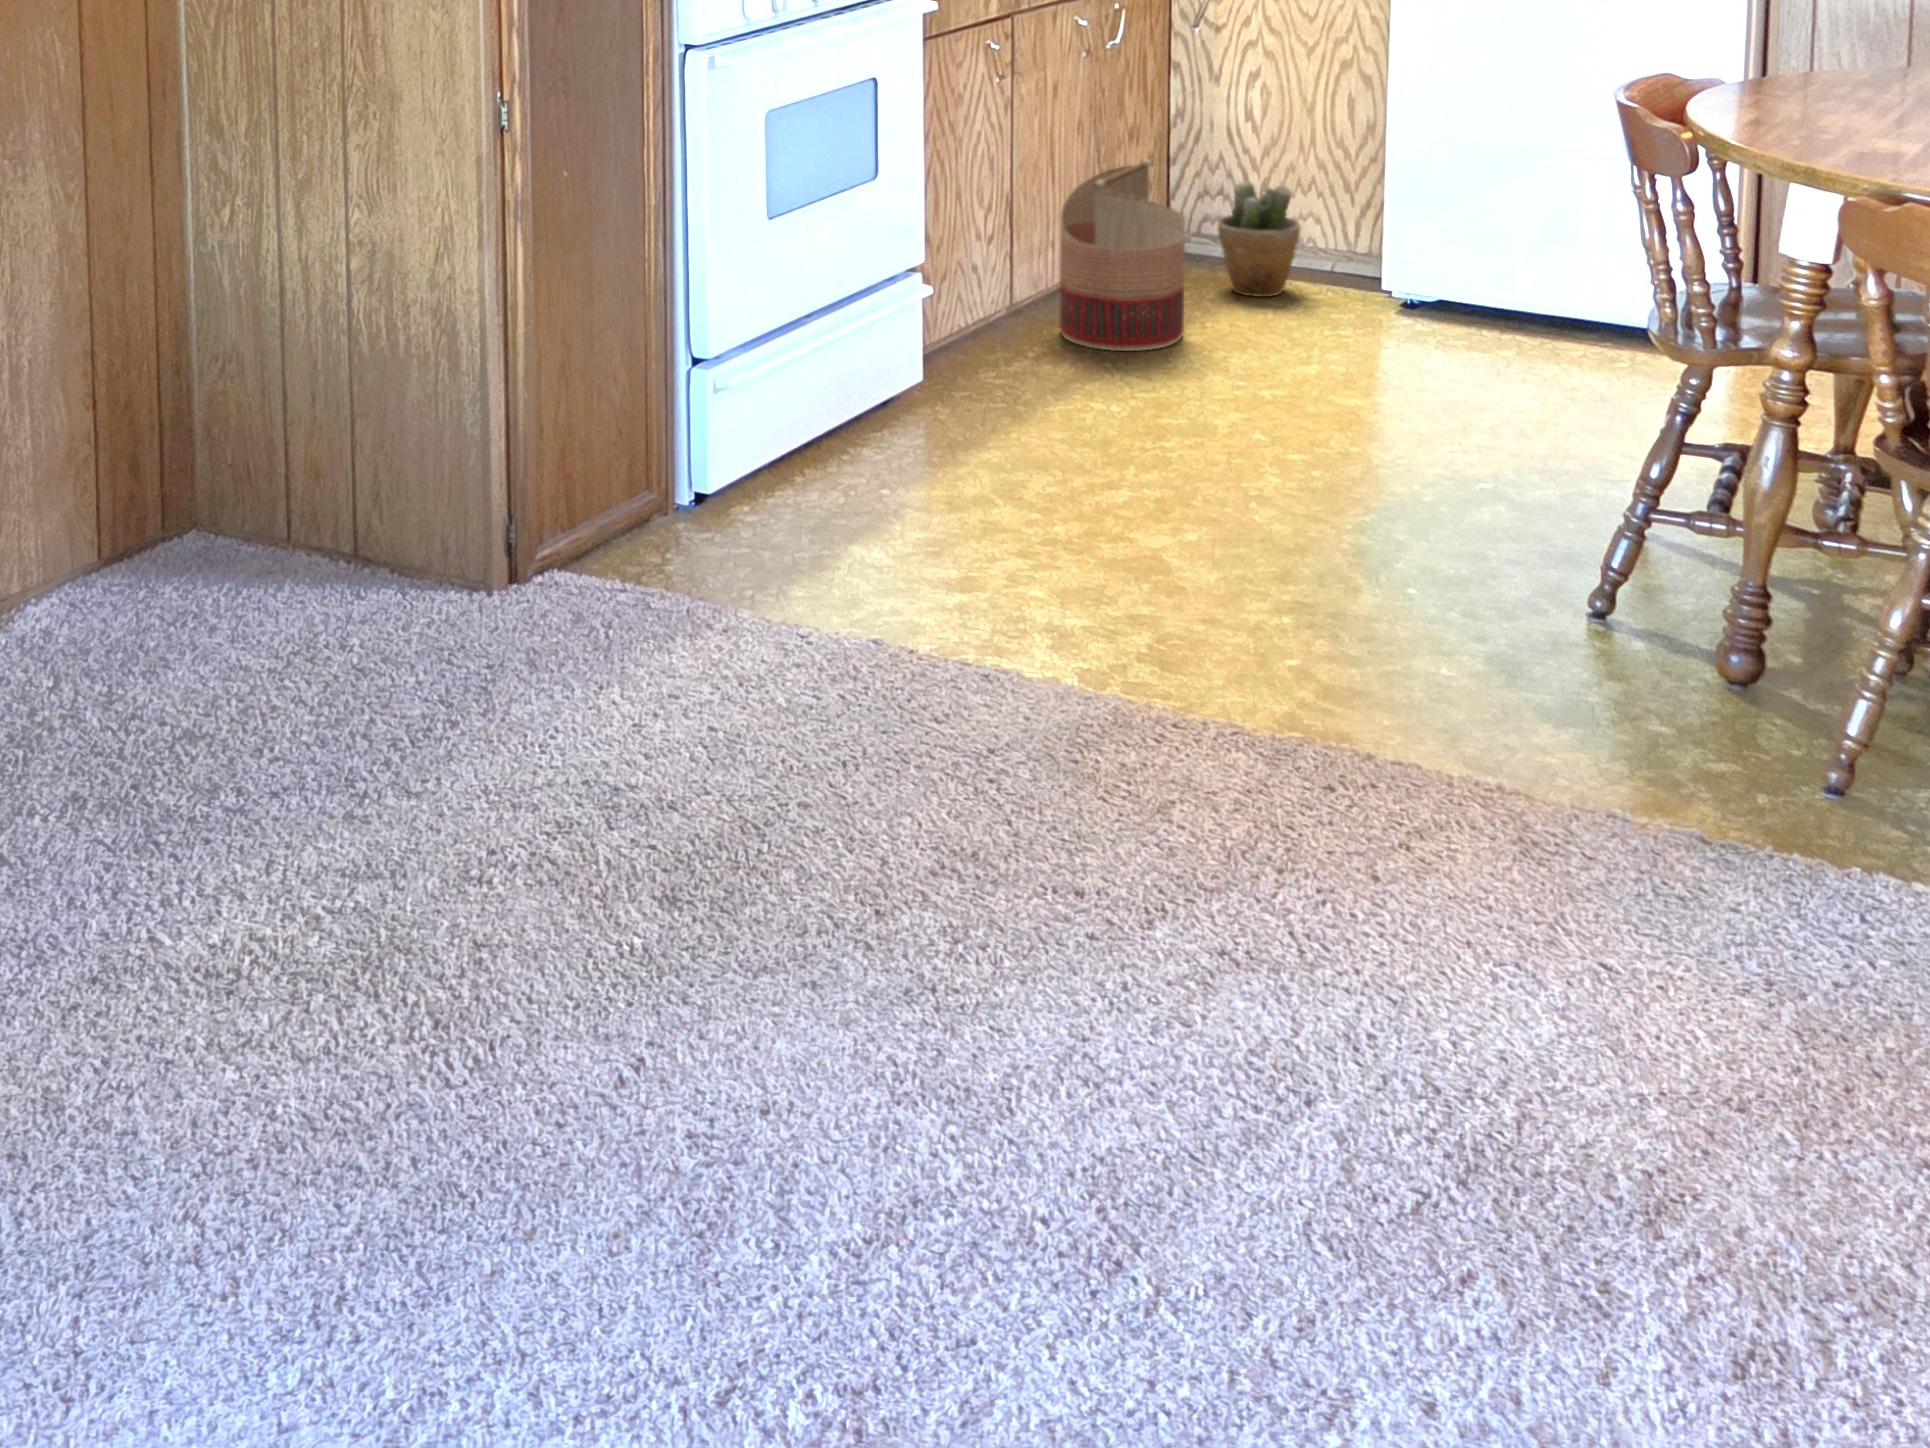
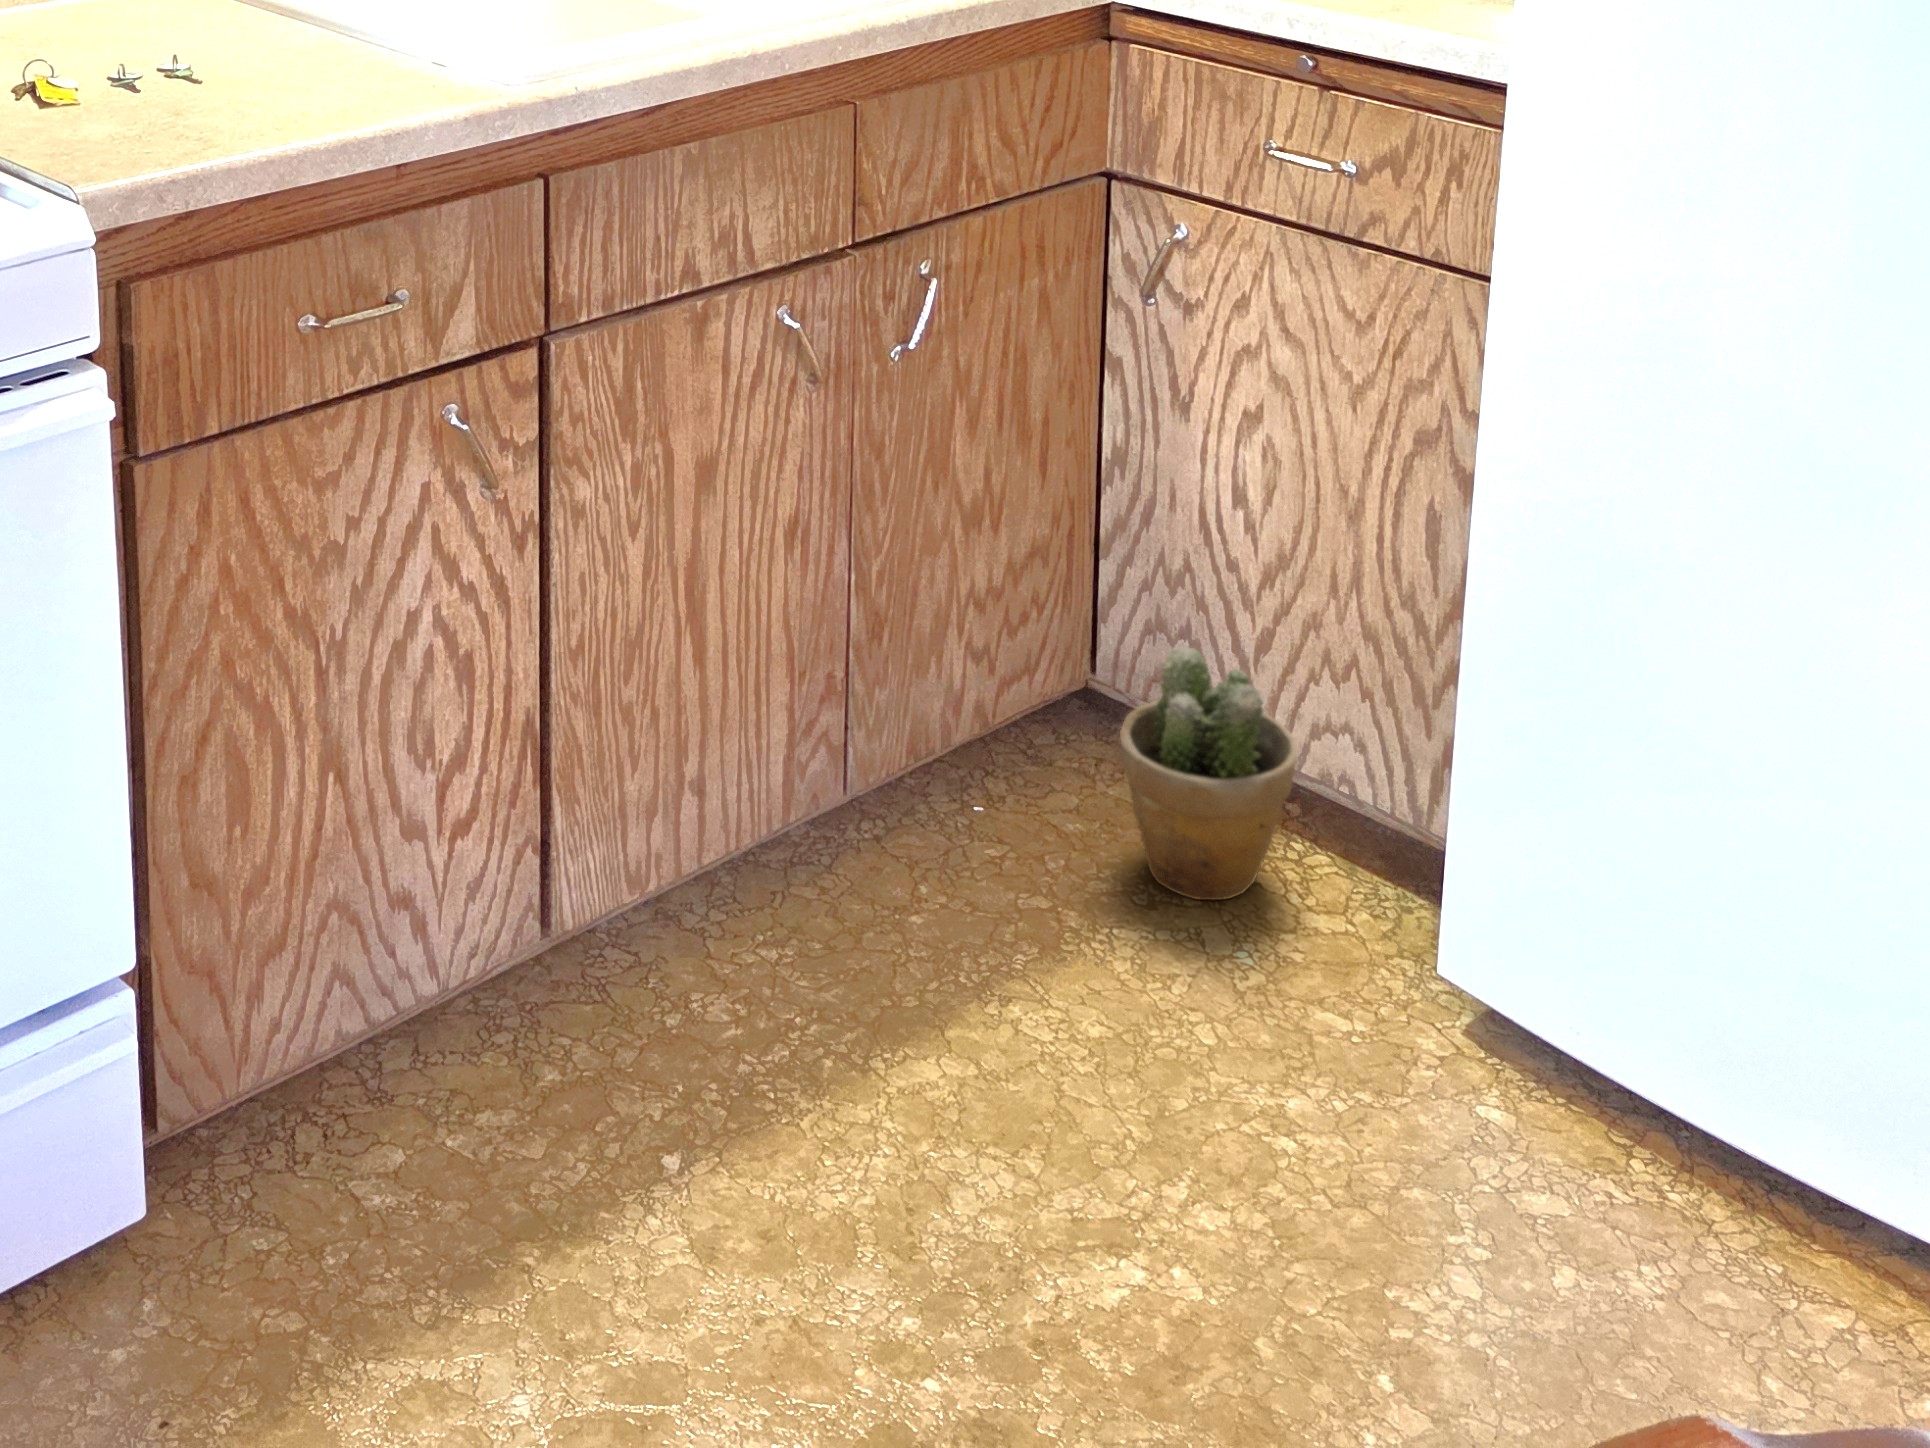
basket: present [1060,159,1185,351] -> none [666,625,935,1072]

